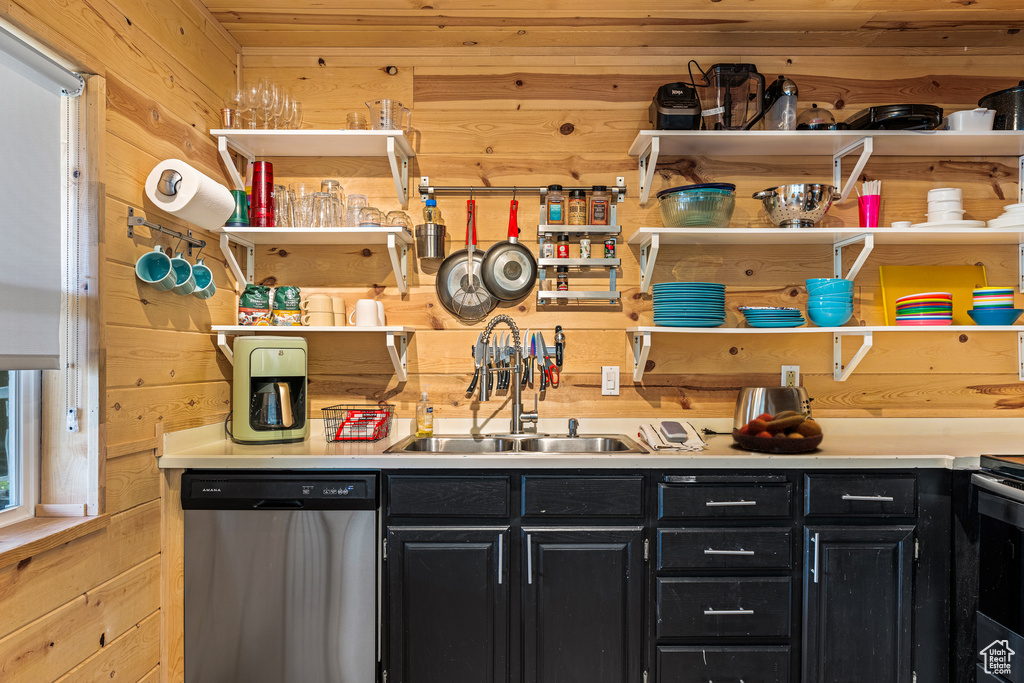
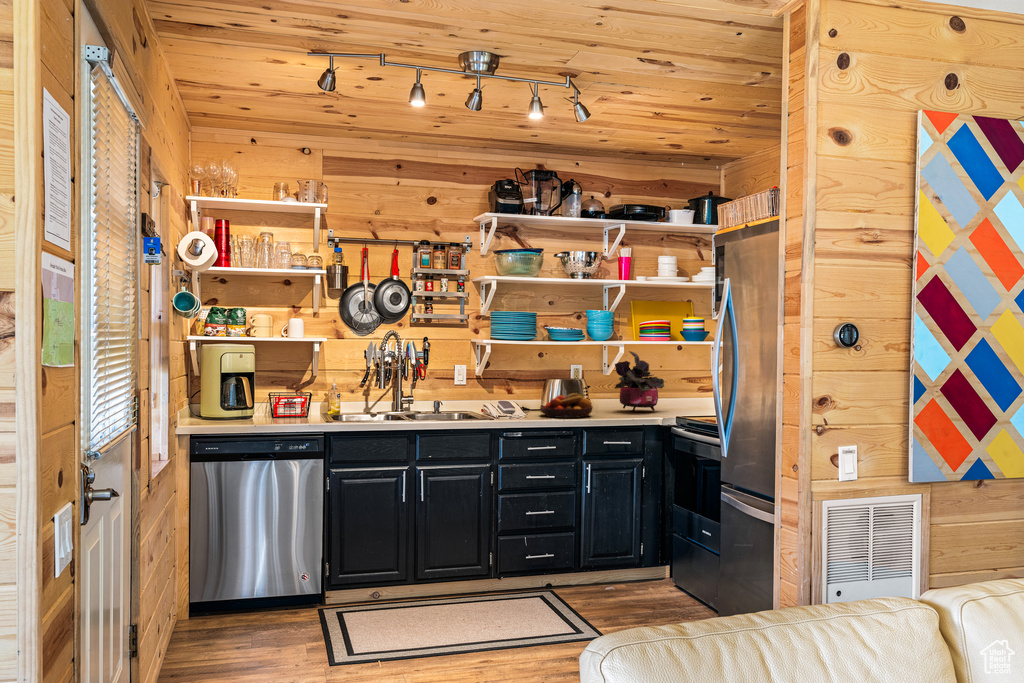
potted plant: none [858,343,949,441] -> present [615,351,664,411]

